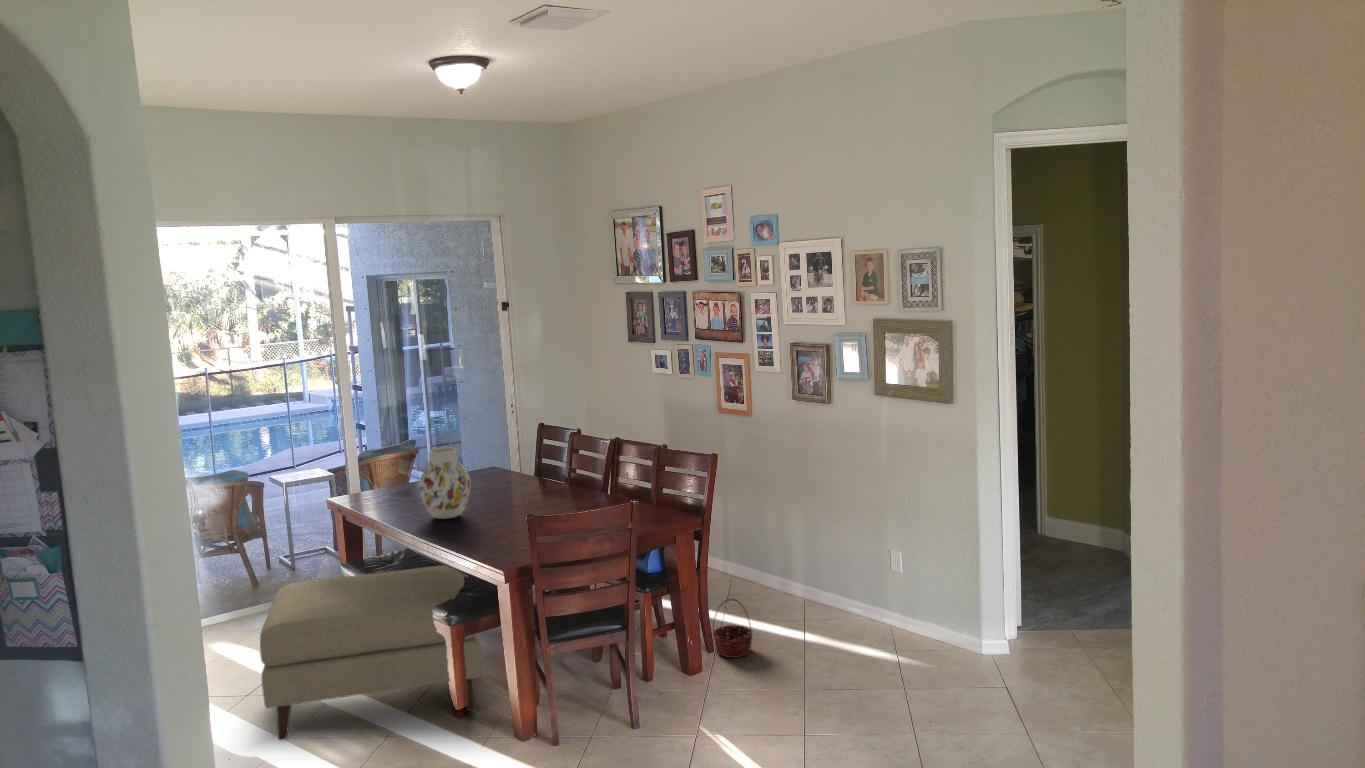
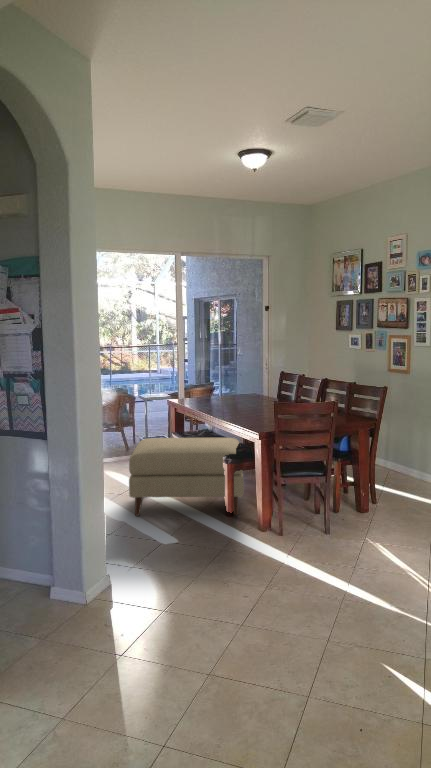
vase: present [419,447,471,519] -> none [215,372,243,411]
basket: present [713,599,752,658] -> none [378,473,403,508]

